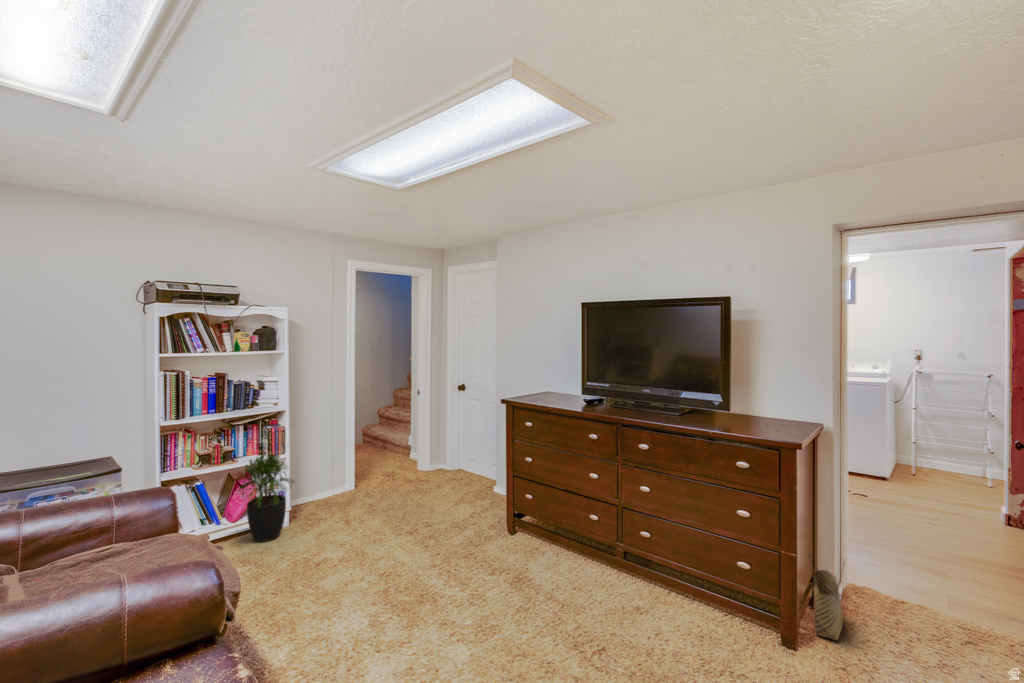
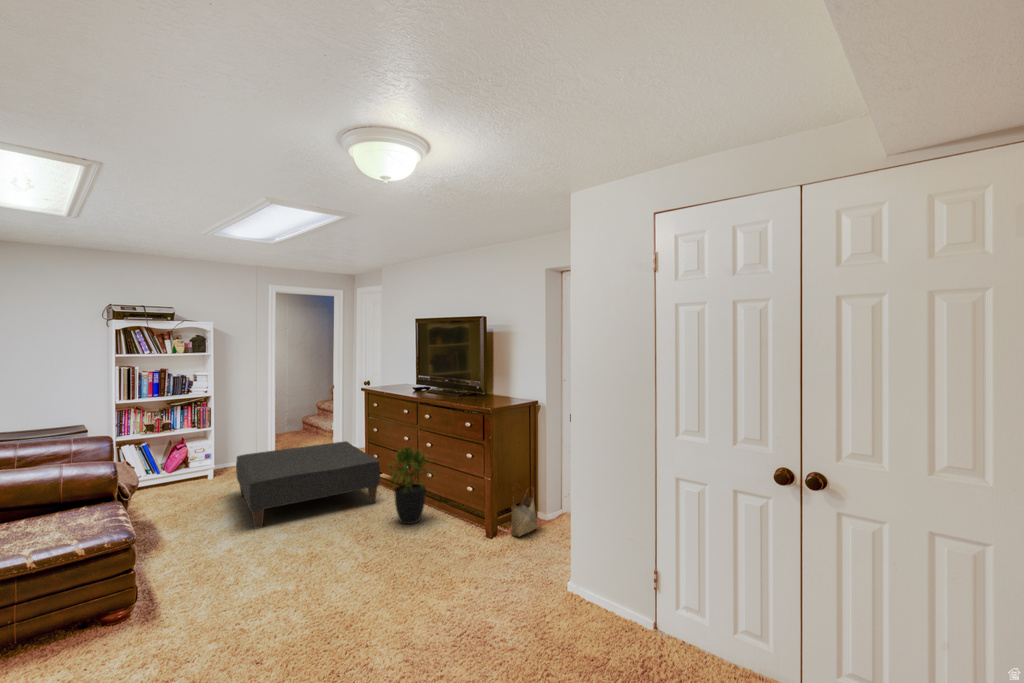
potted plant: present [239,453,294,542] -> present [389,447,433,524]
ottoman: none [338,471,556,628] -> present [236,441,380,529]

